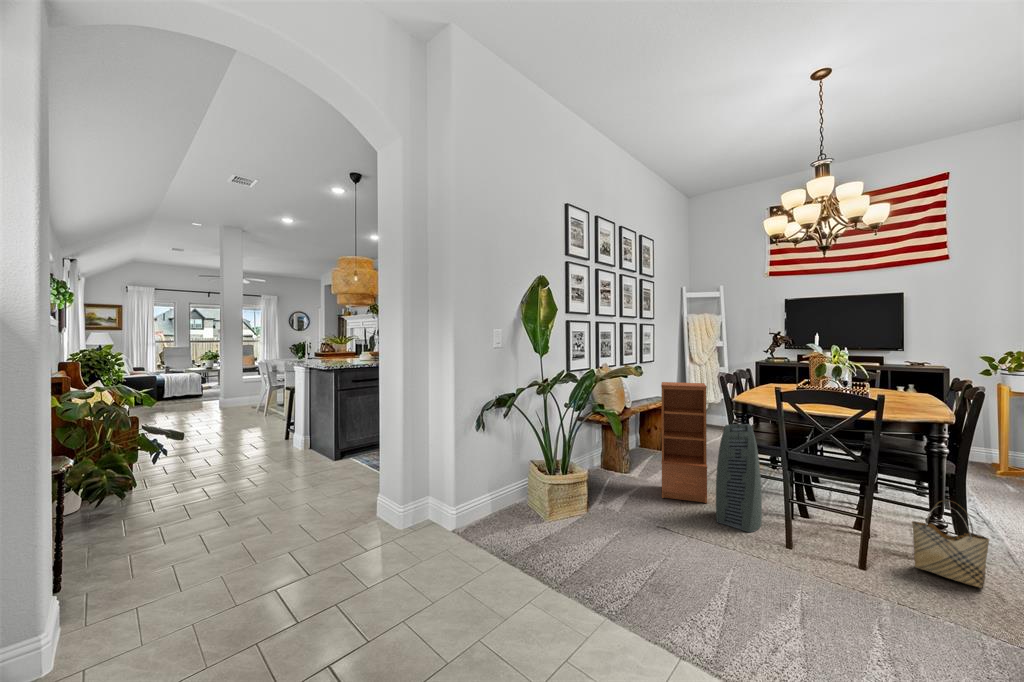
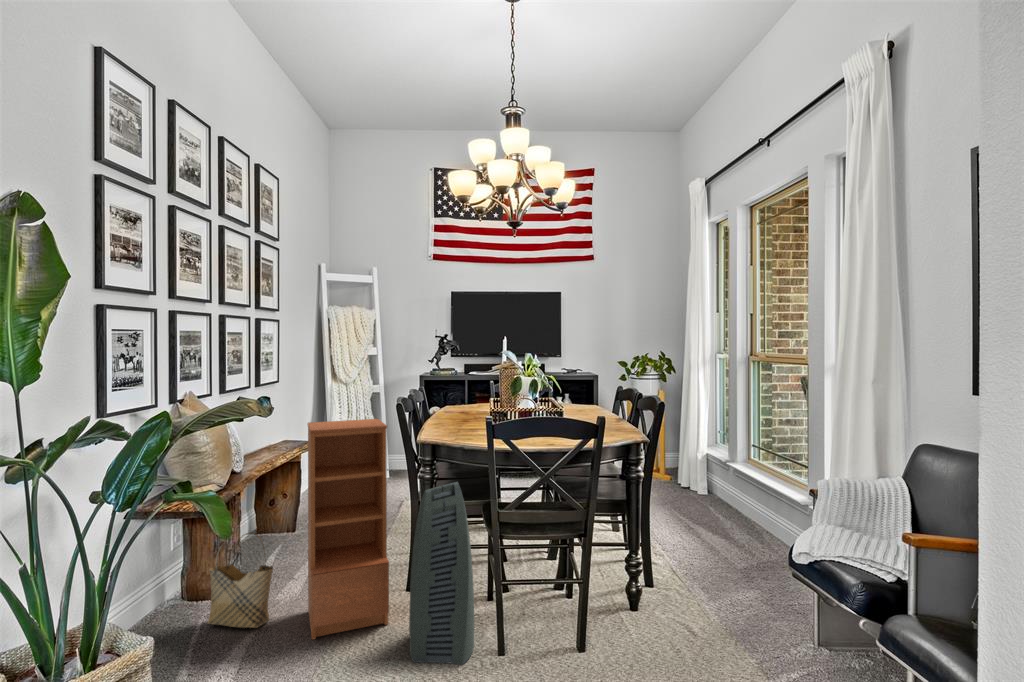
woven basket: present [912,500,989,588] -> present [208,533,273,628]

